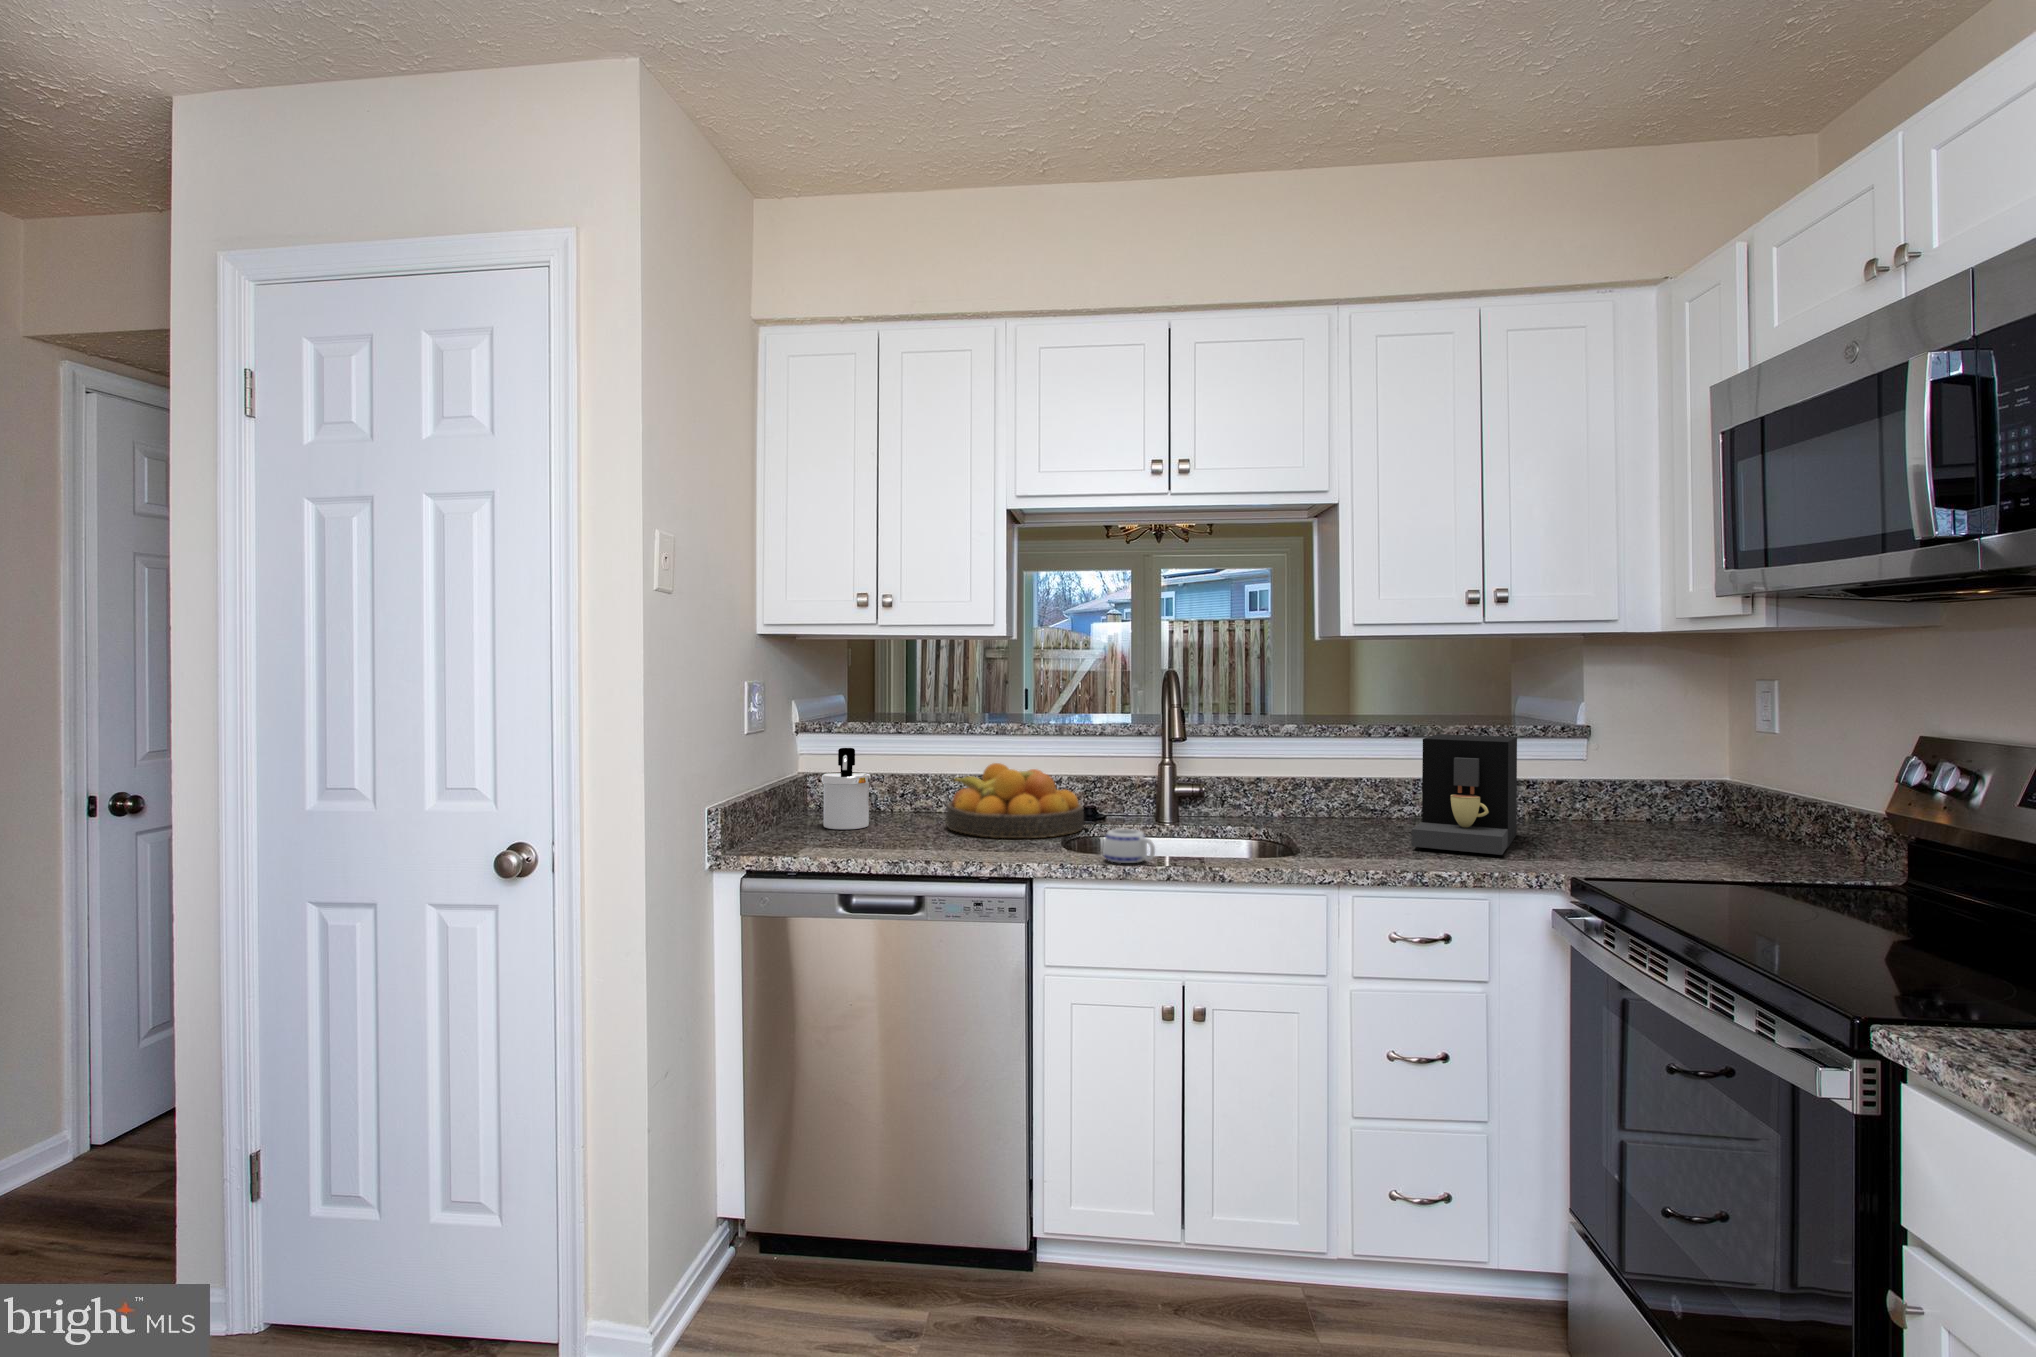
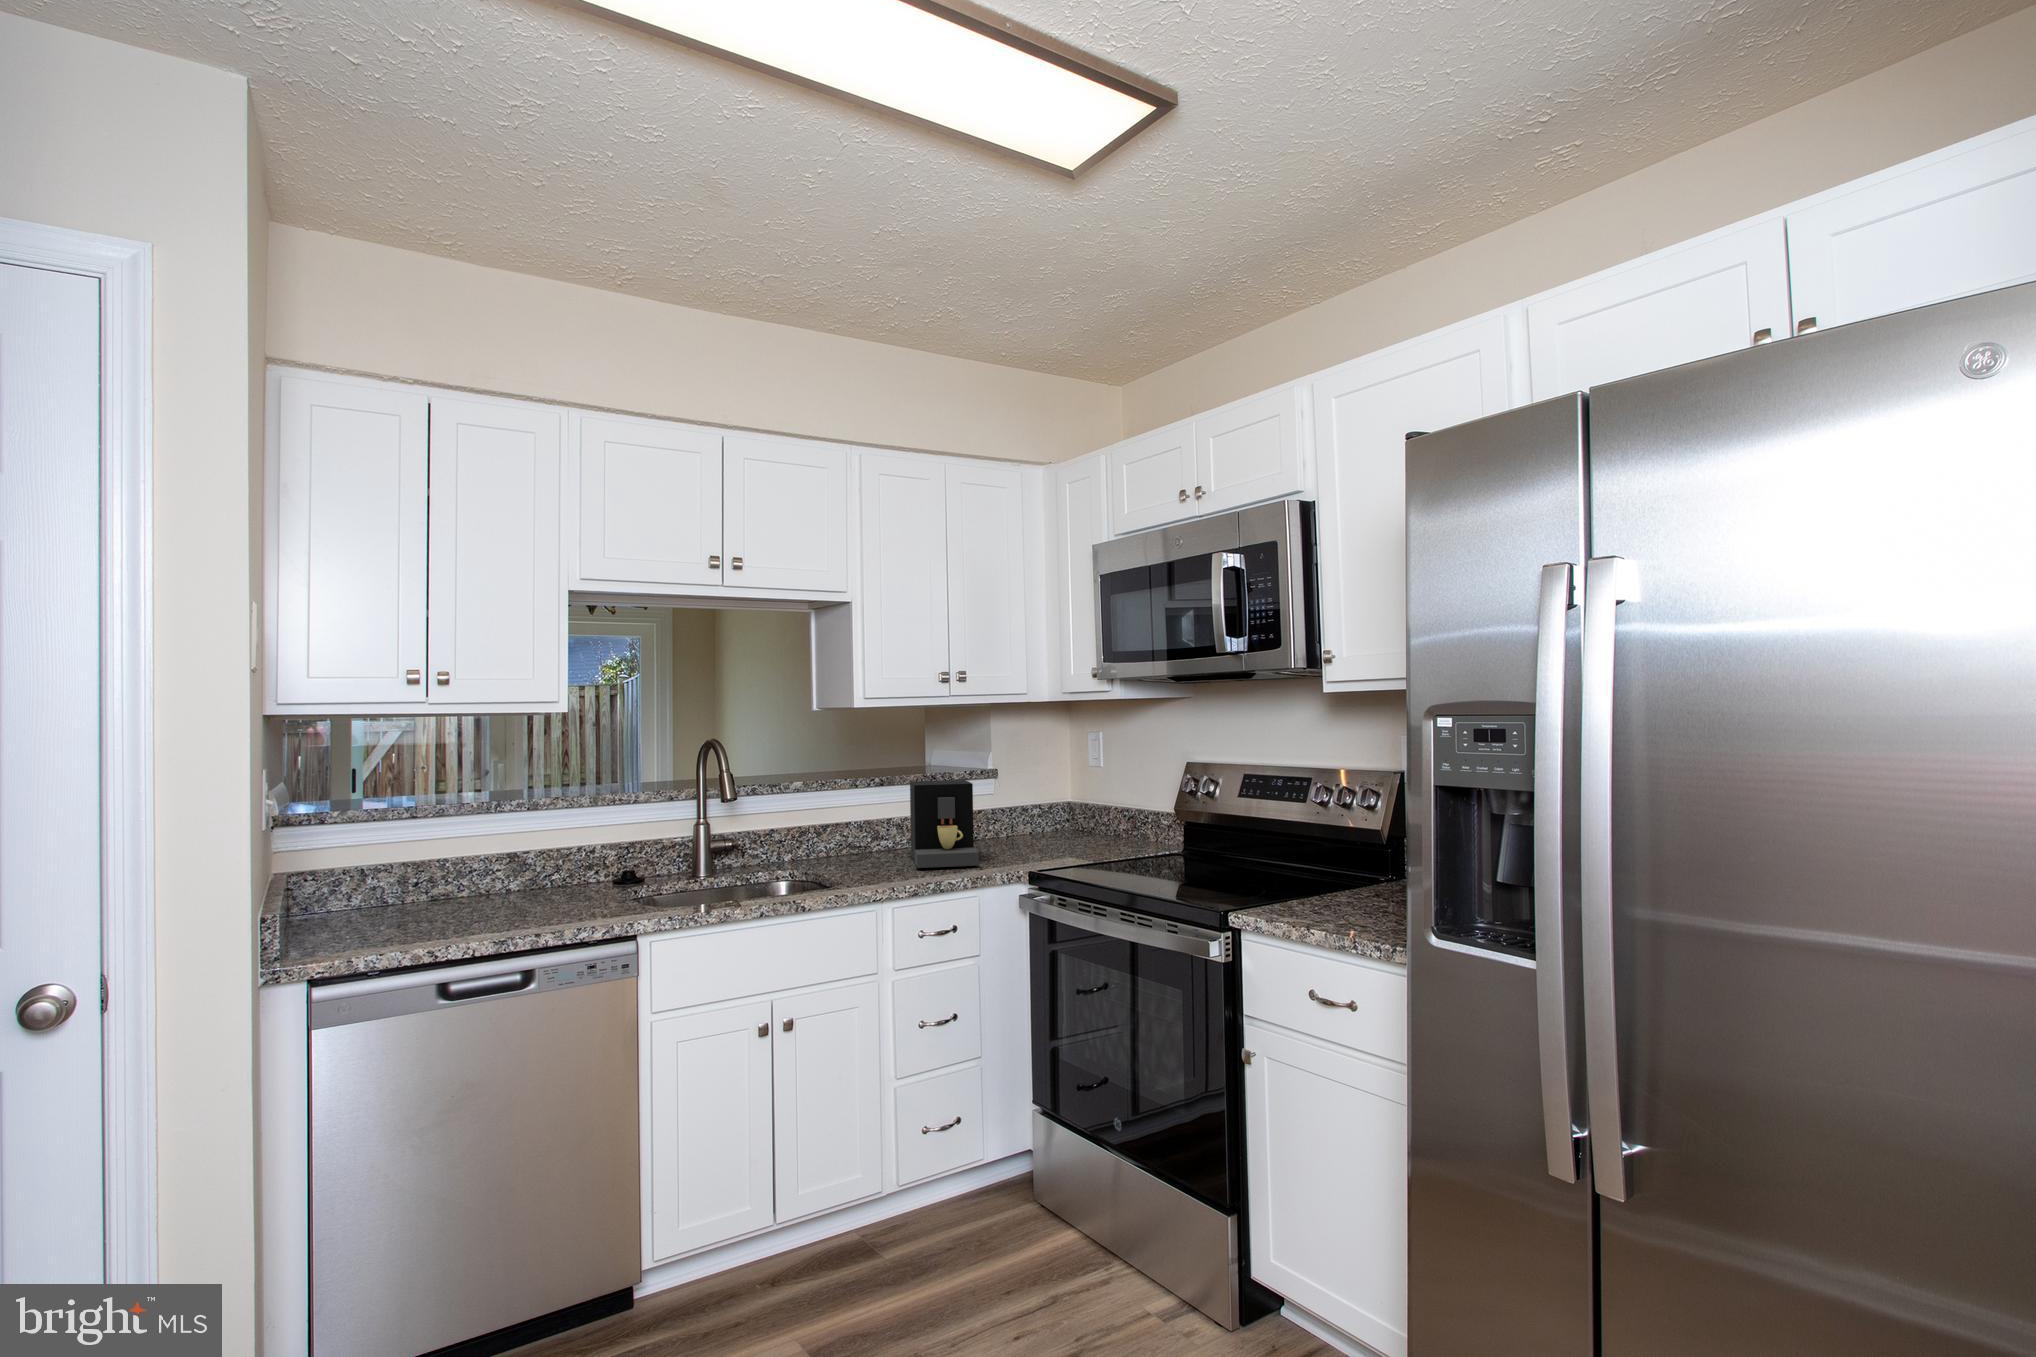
soap dispenser: present [822,748,871,829] -> none [339,835,400,927]
fruit bowl: present [946,763,1084,838] -> none [488,837,639,909]
mug: present [1103,829,1155,863] -> none [707,879,758,908]

